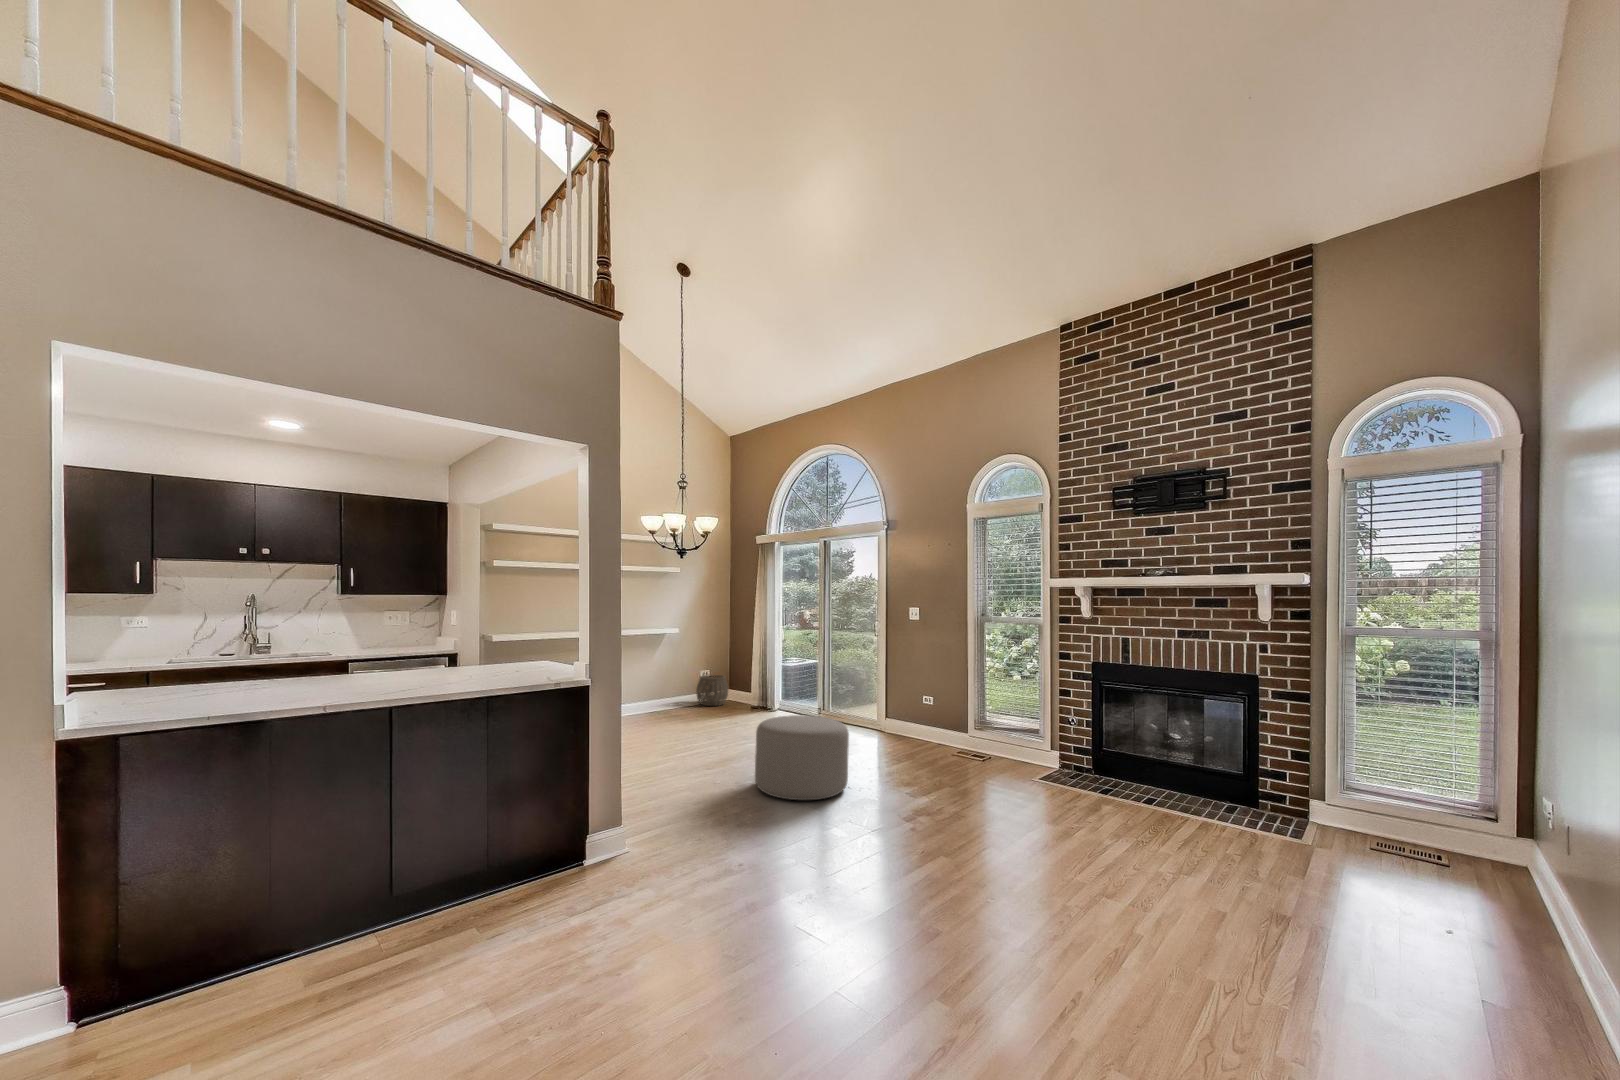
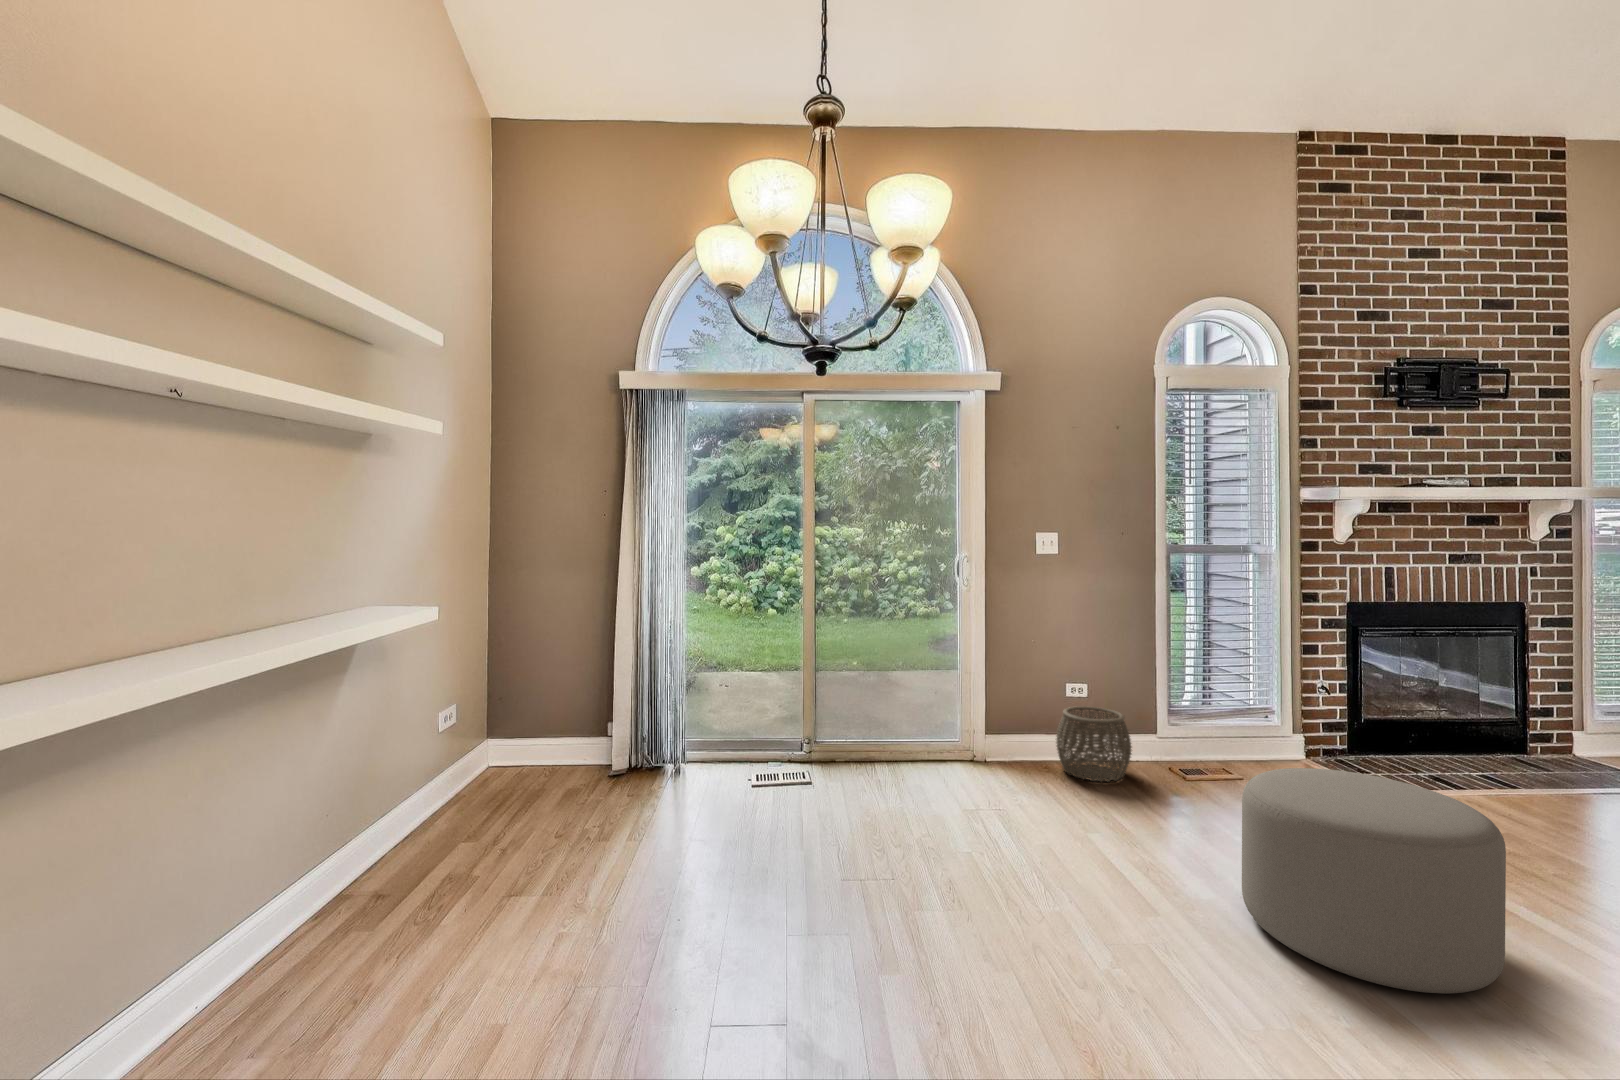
woven basket: present [696,675,728,706] -> present [1056,706,1132,781]

